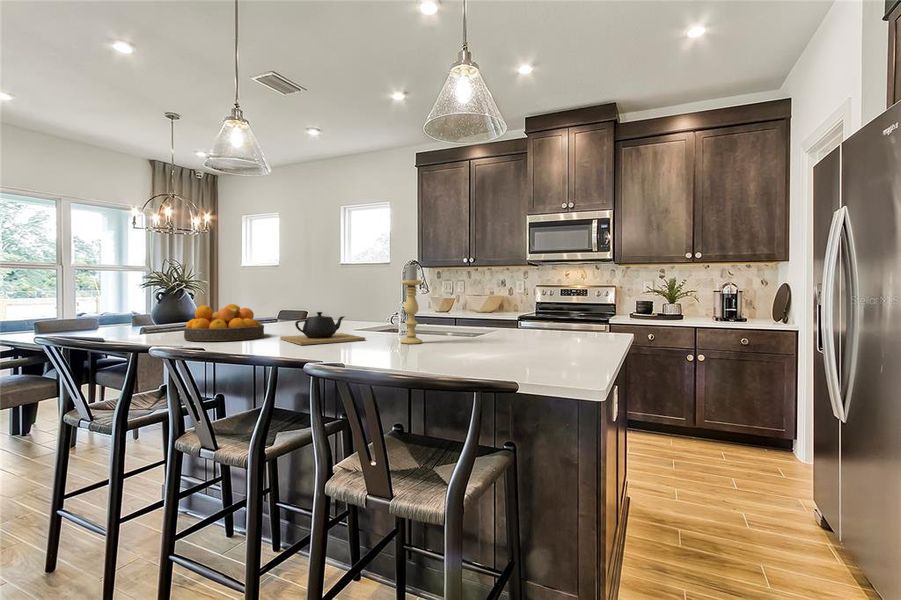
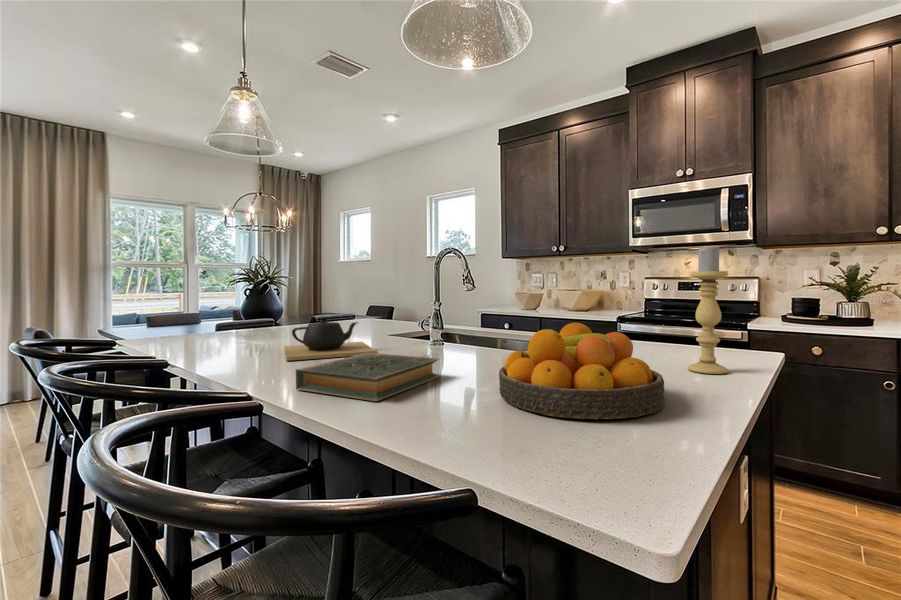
candle holder: present [401,265,422,344] -> present [688,244,728,374]
fruit bowl: present [184,304,264,341] -> present [499,323,665,419]
hardback book: none [345,336,433,360] -> present [296,353,440,401]

